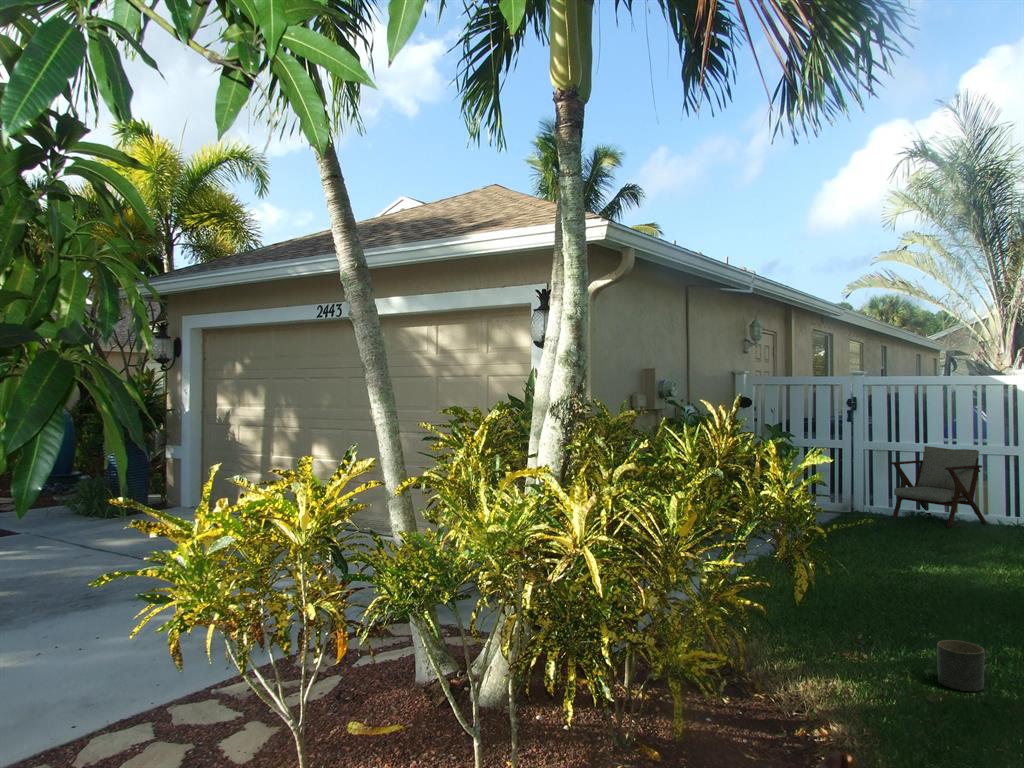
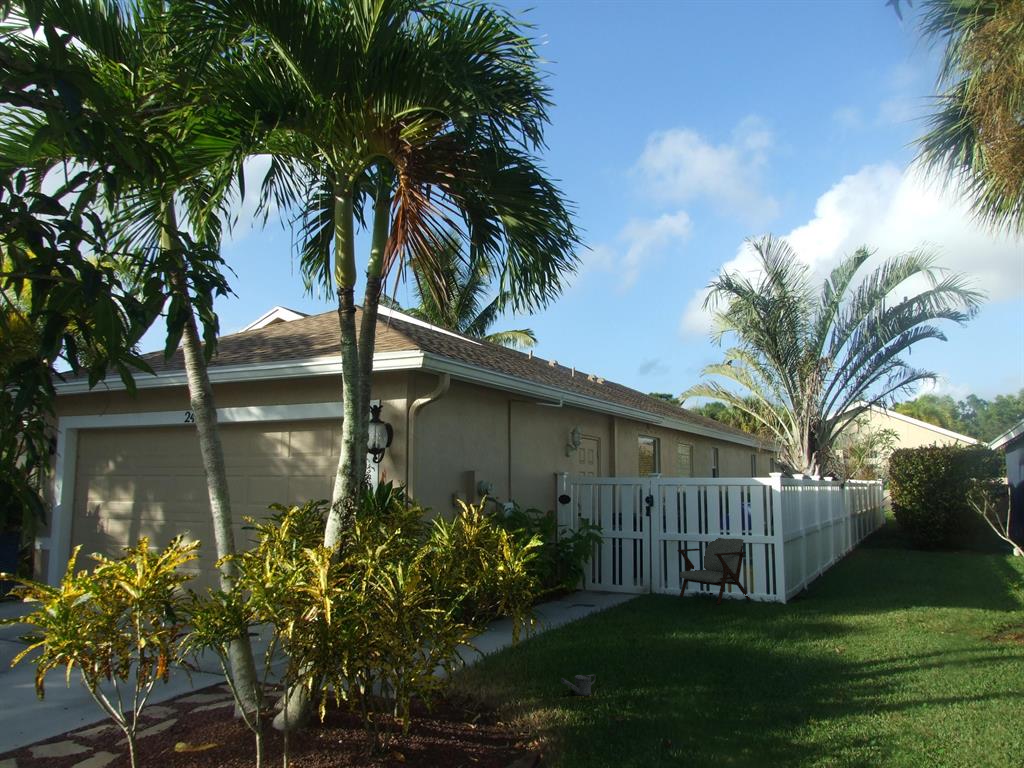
watering can: none [839,632,880,662] -> present [561,674,596,696]
planter: present [937,640,984,691] -> none [624,676,654,711]

